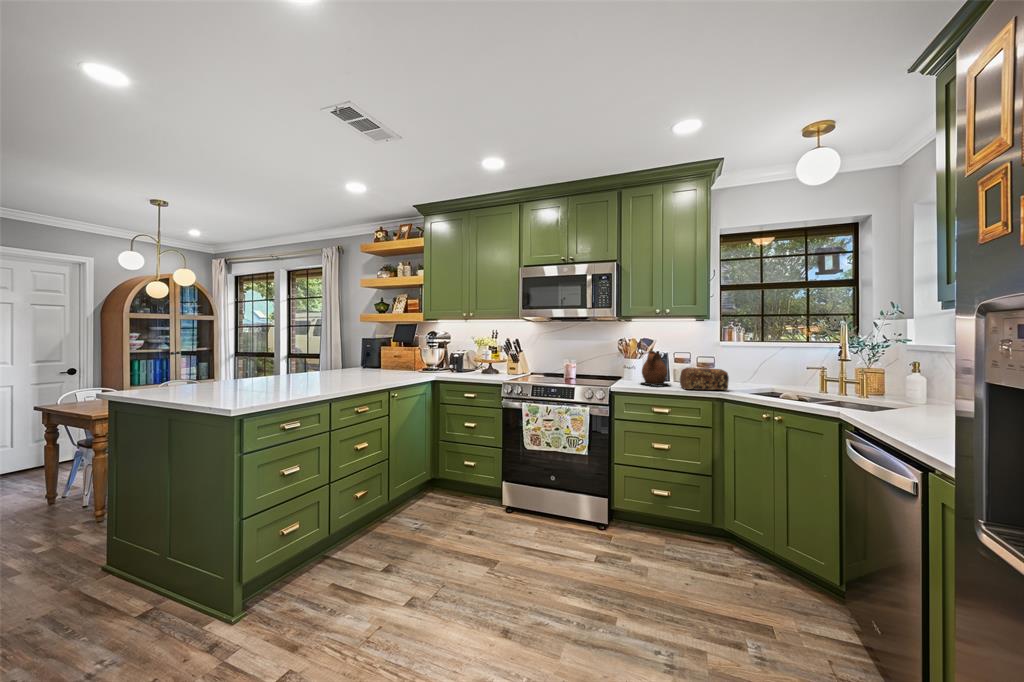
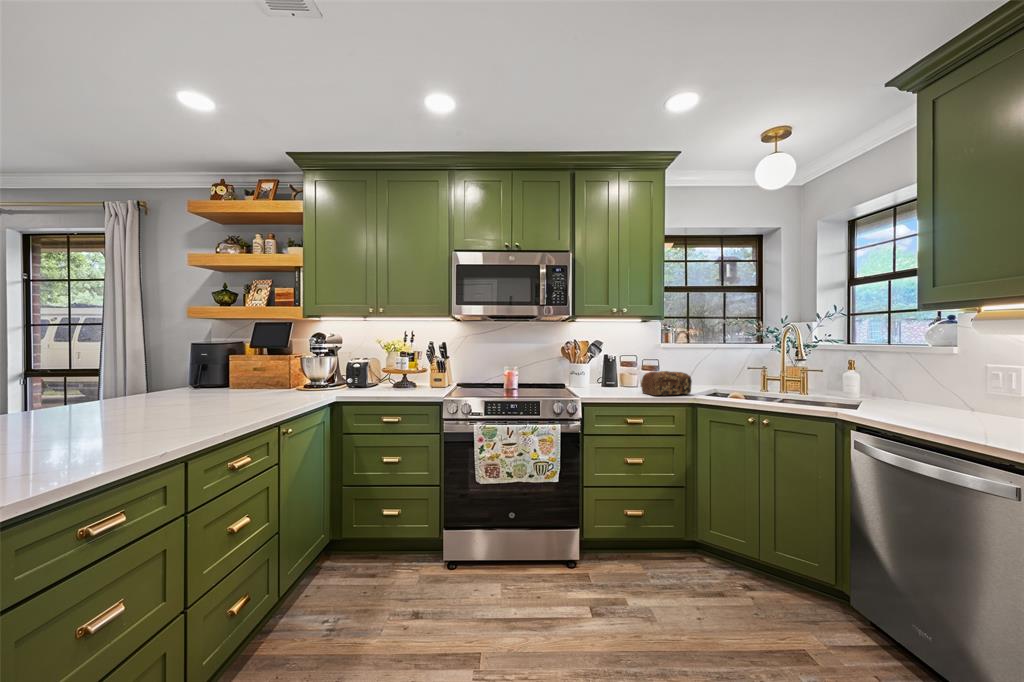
ceramic pitcher: present [641,351,668,385] -> none [595,354,632,393]

